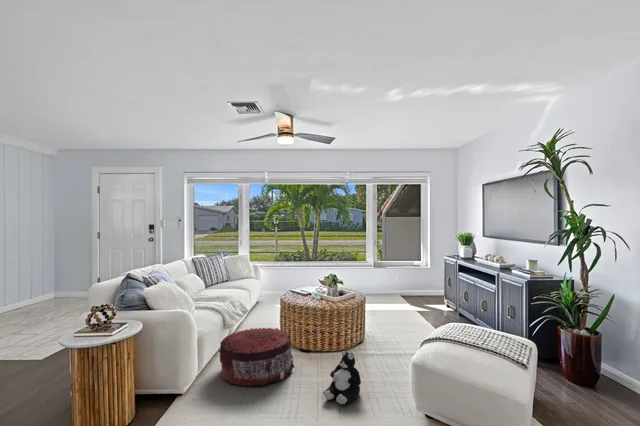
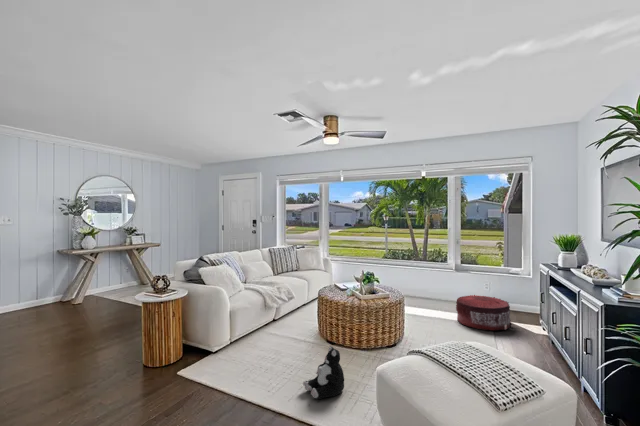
pouf: present [219,328,294,386] -> present [456,295,512,330]

